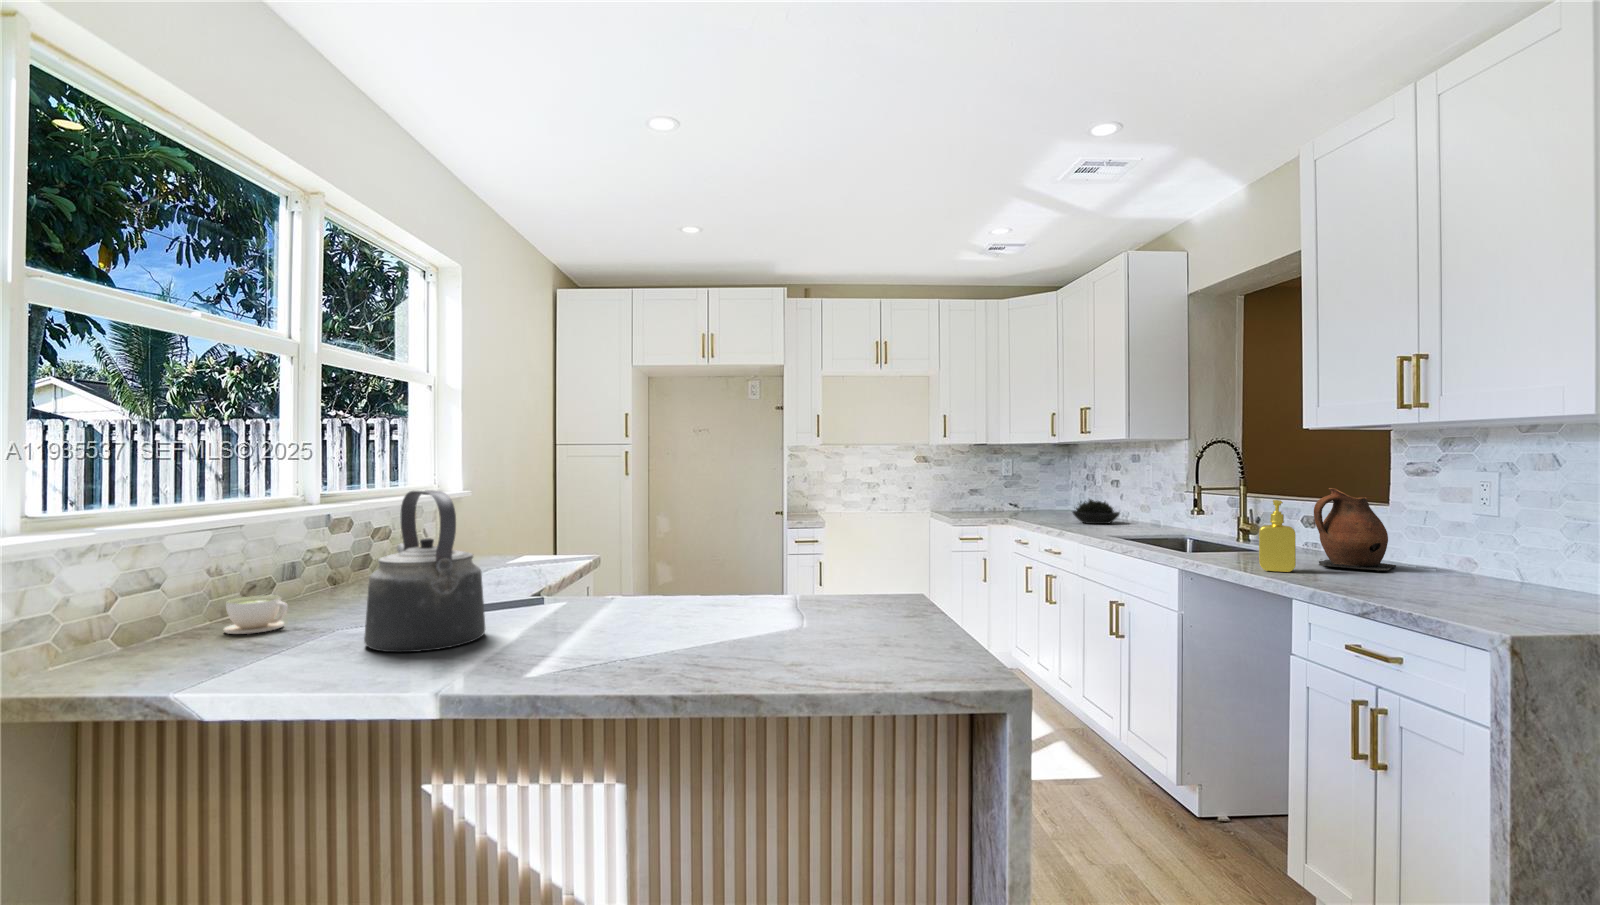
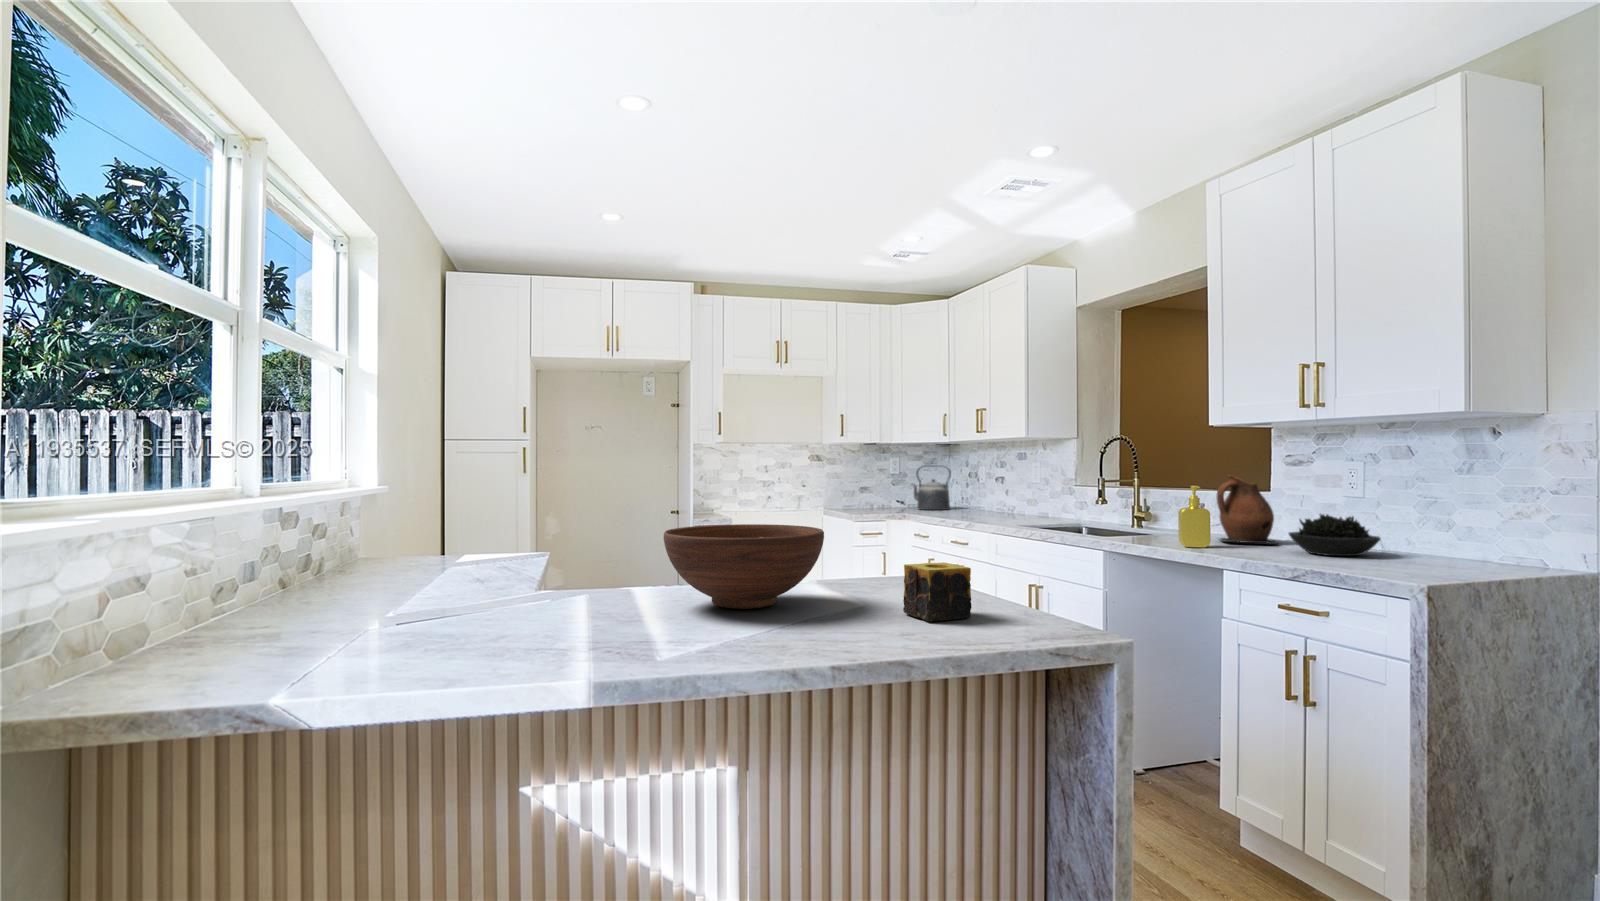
kettle: present [364,490,485,652] -> present [911,466,951,510]
succulent plant: present [1073,499,1120,524] -> present [1289,514,1381,556]
fruit bowl: none [602,540,762,626] -> present [664,524,824,609]
candle: none [817,589,878,651] -> present [903,562,972,621]
coffee cup: present [224,595,288,634] -> none [220,595,298,640]

